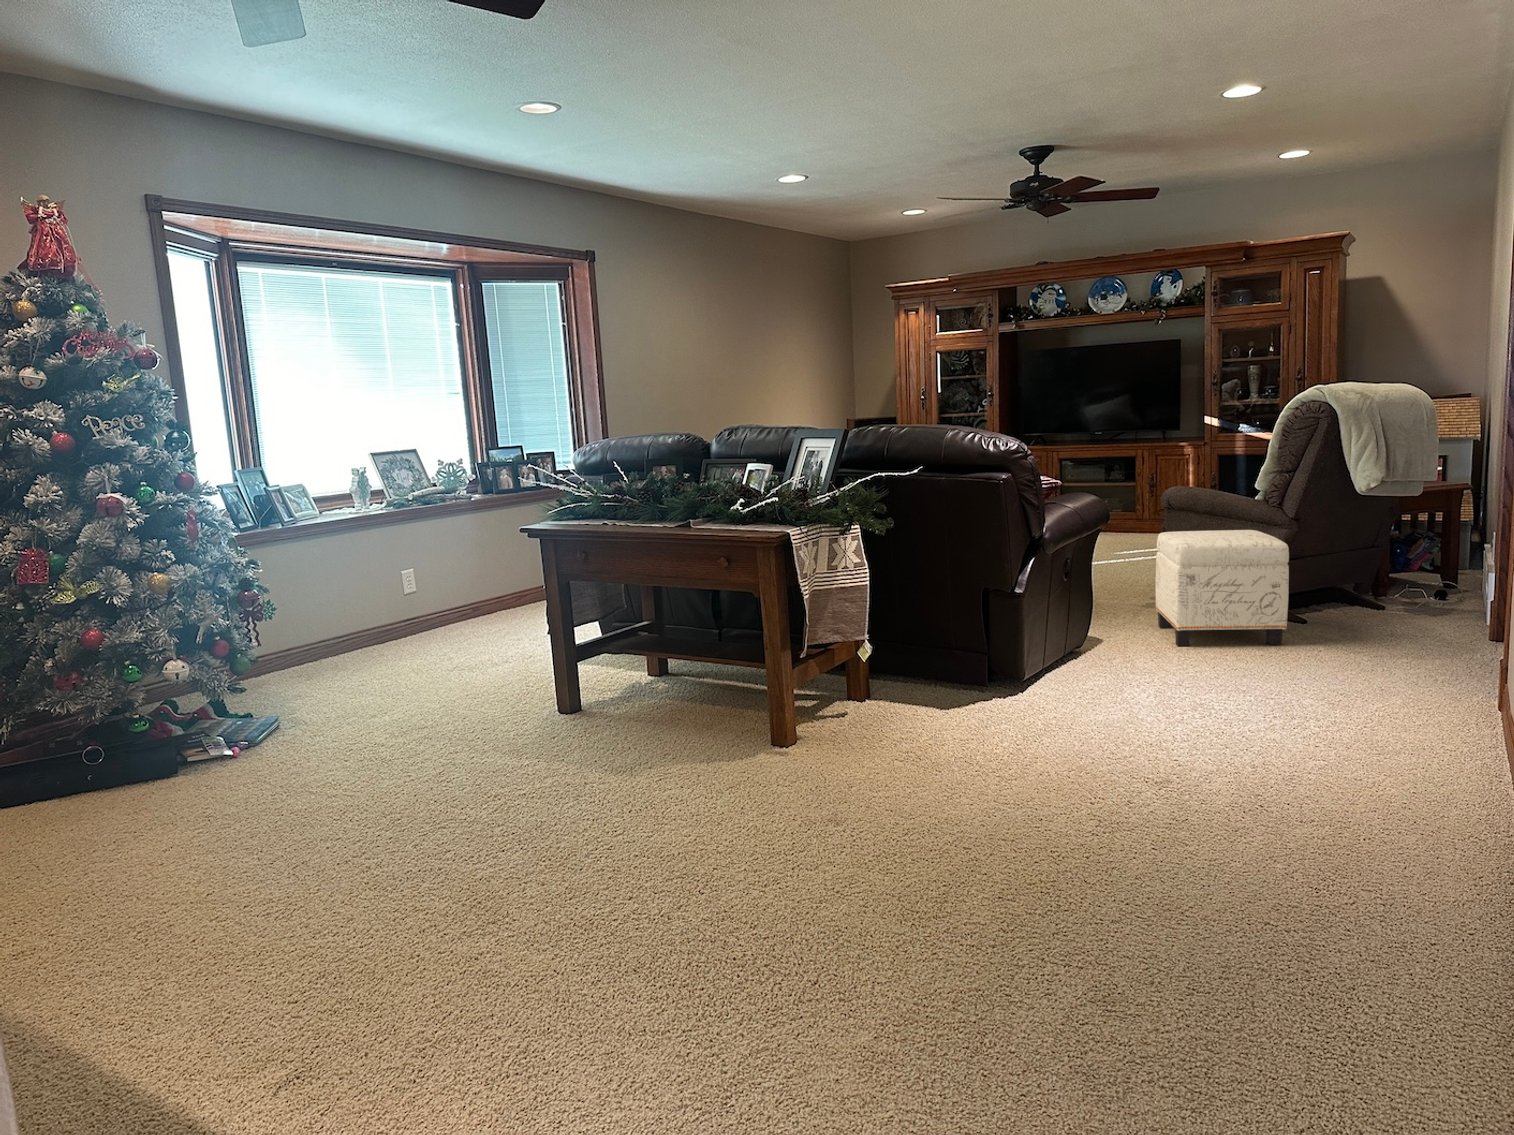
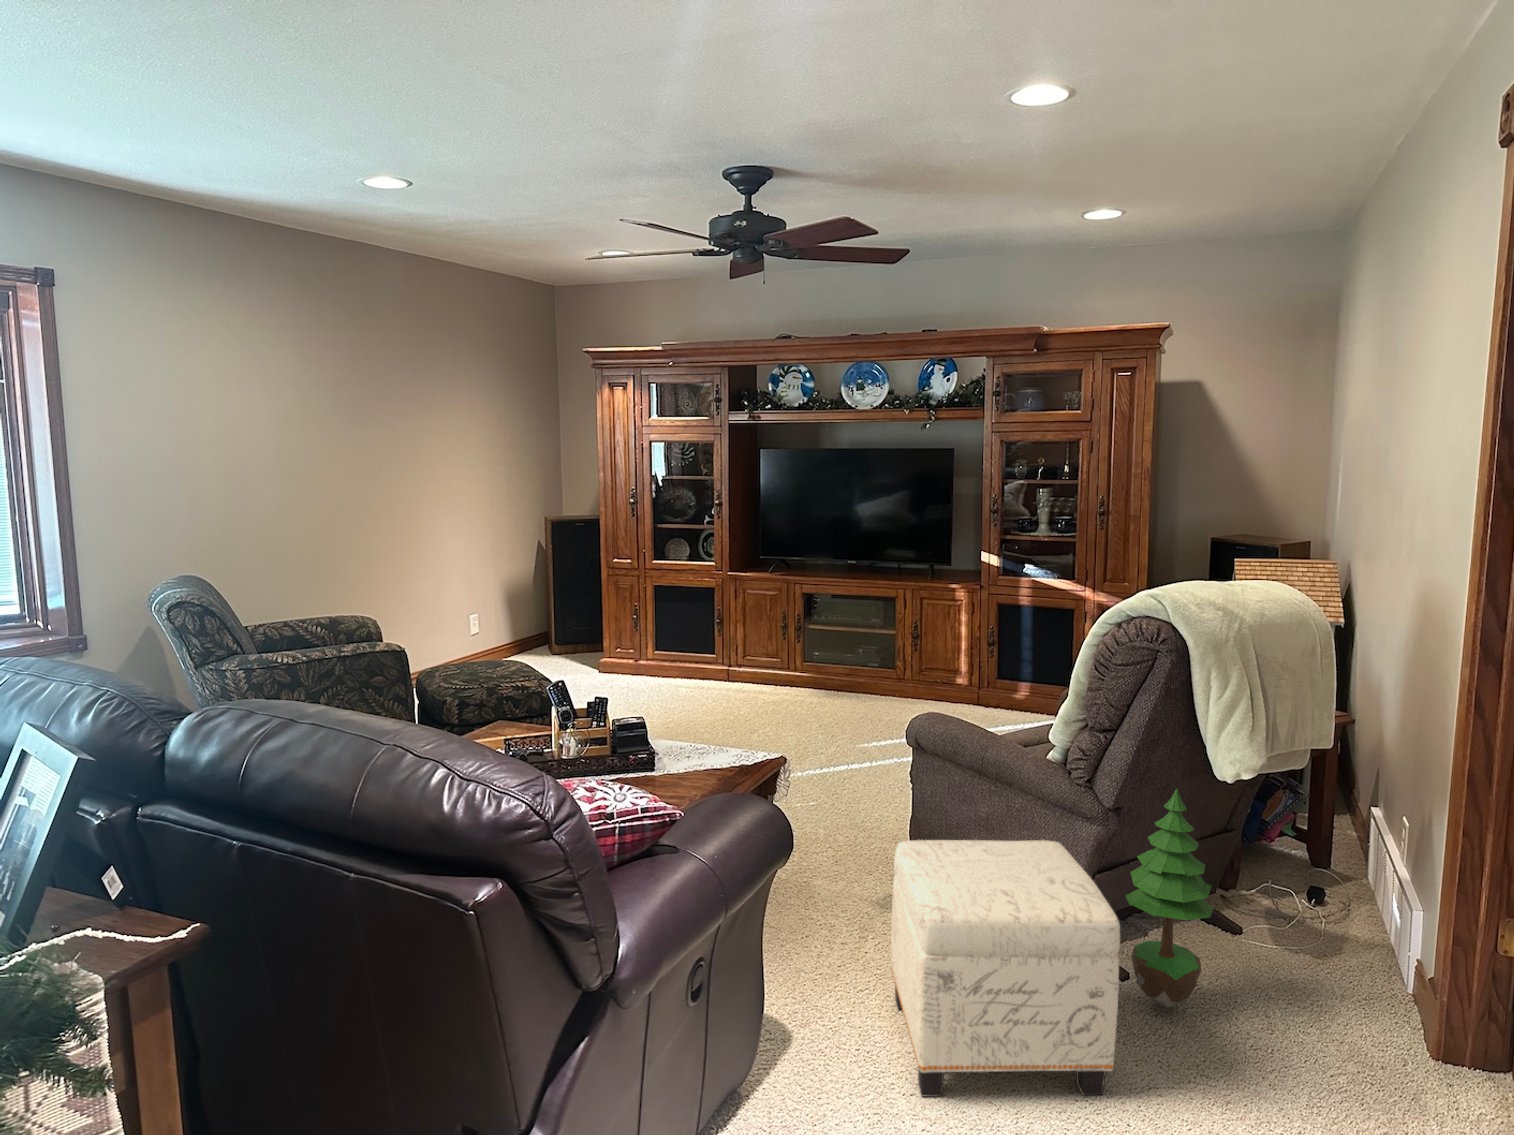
potted tree: none [1298,493,1353,626] -> present [1125,789,1213,1007]

